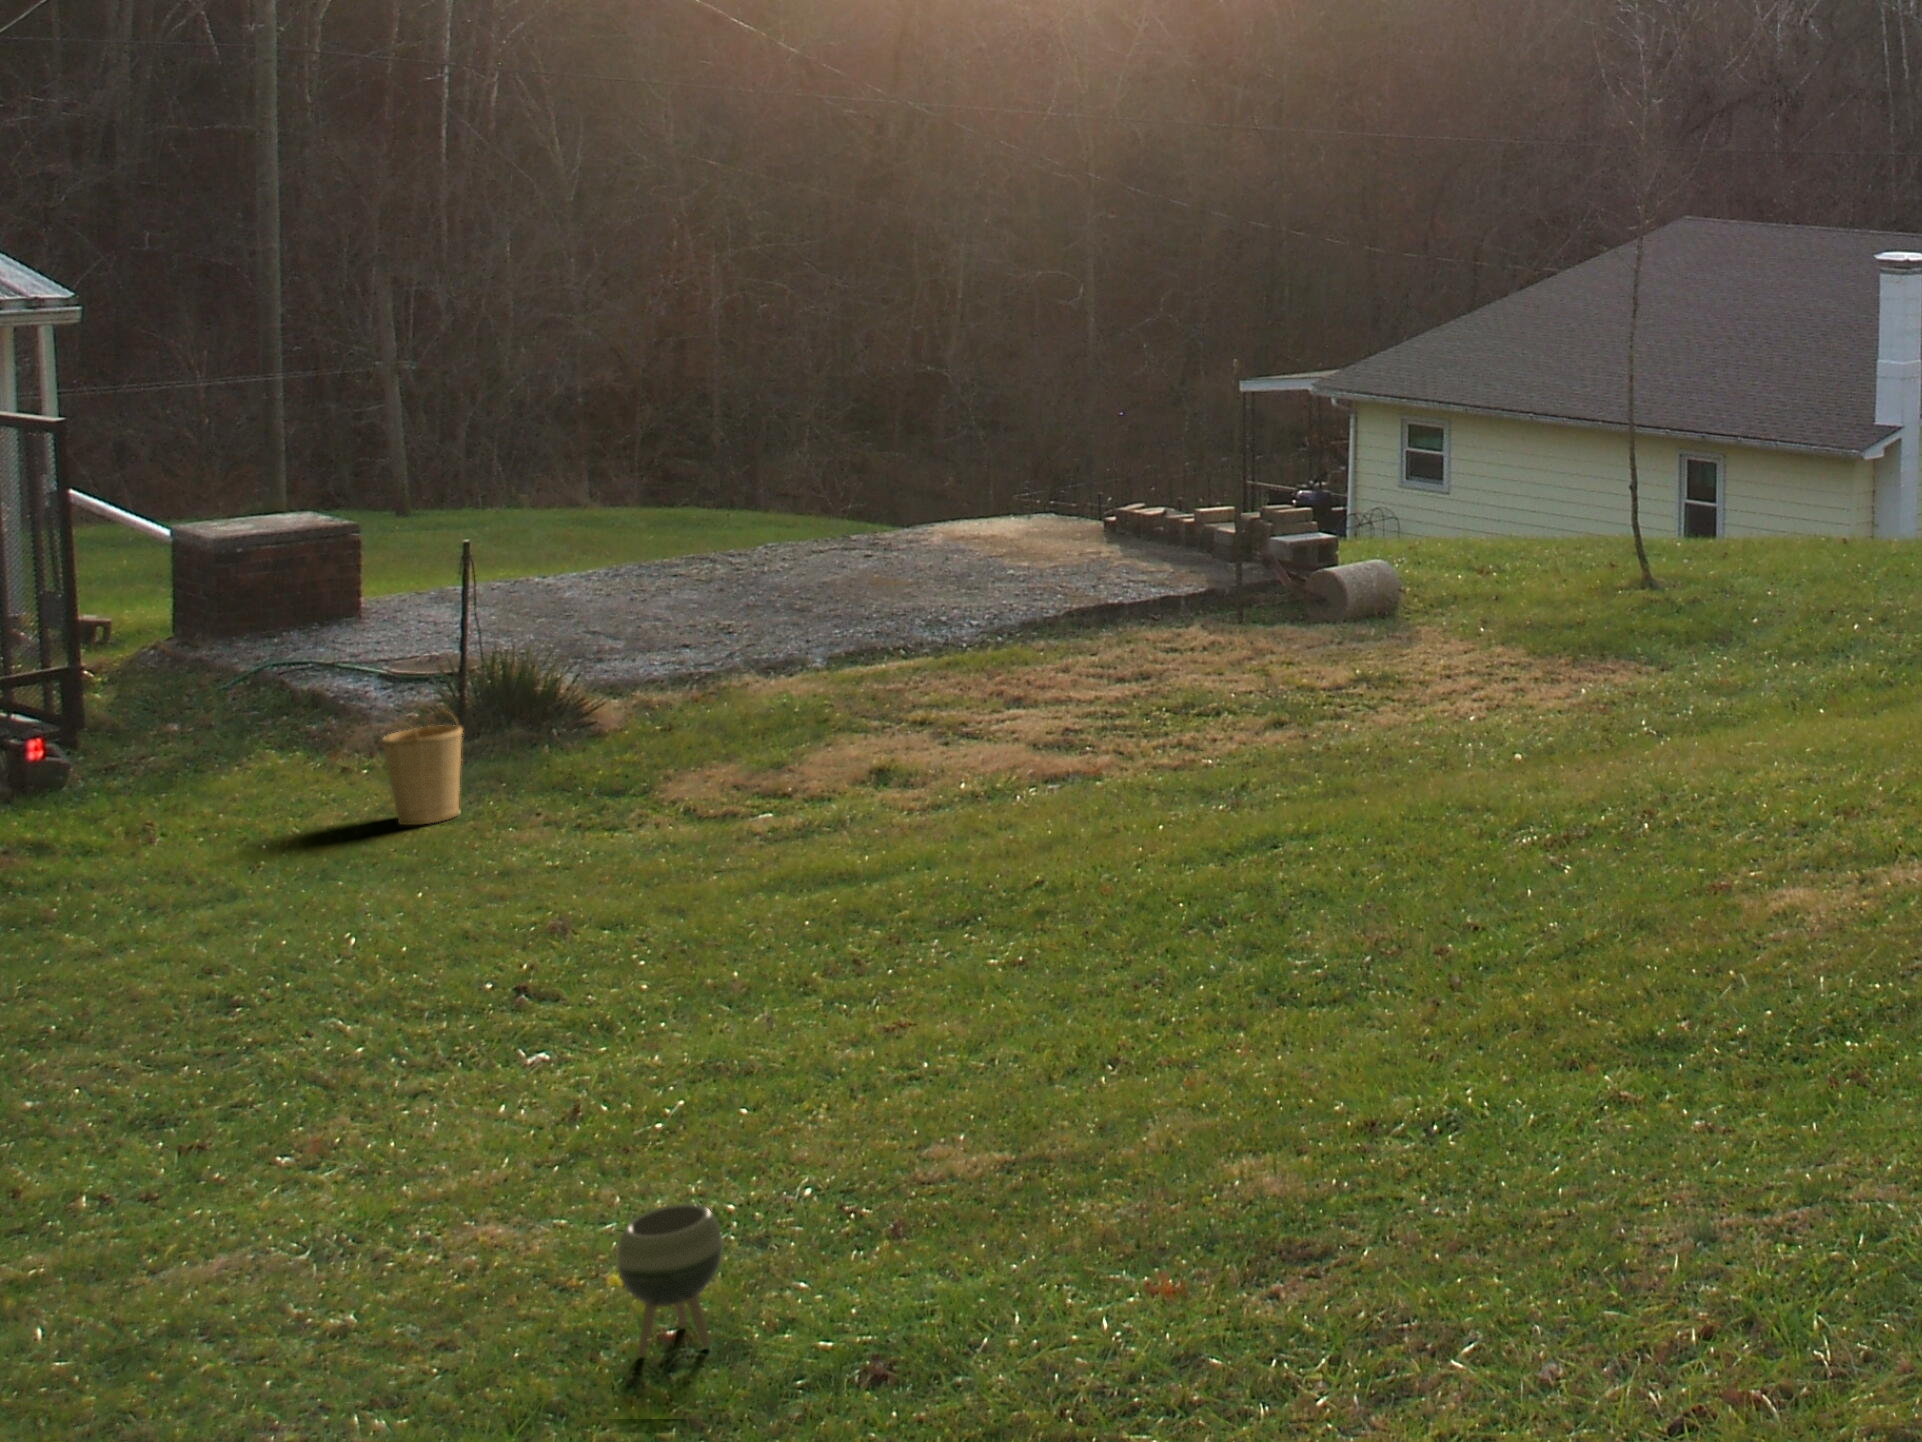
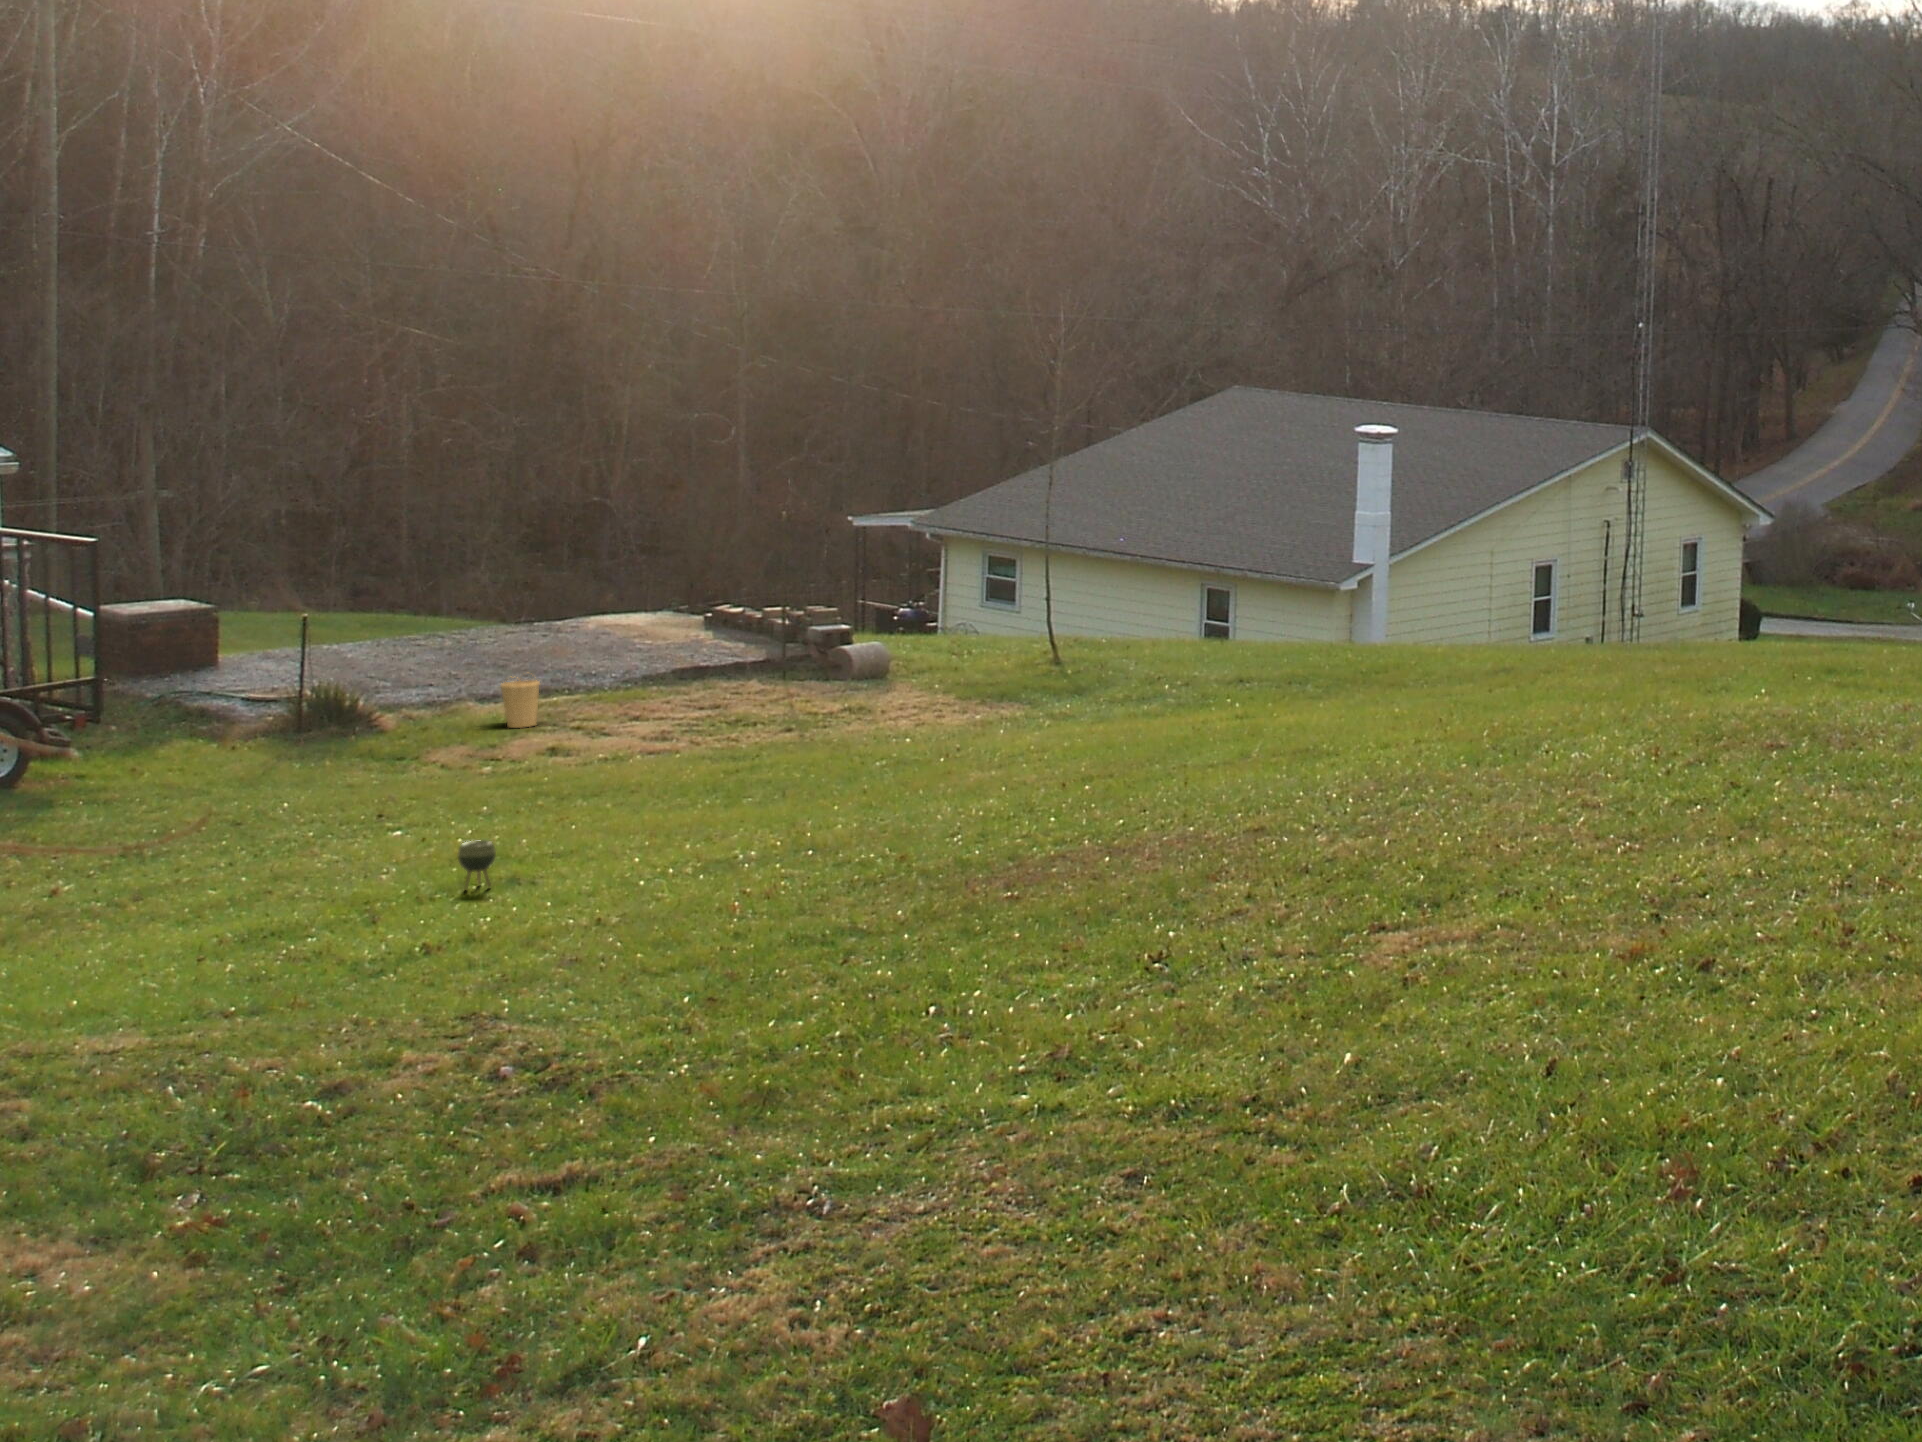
basket: present [382,722,462,825] -> present [501,680,539,728]

